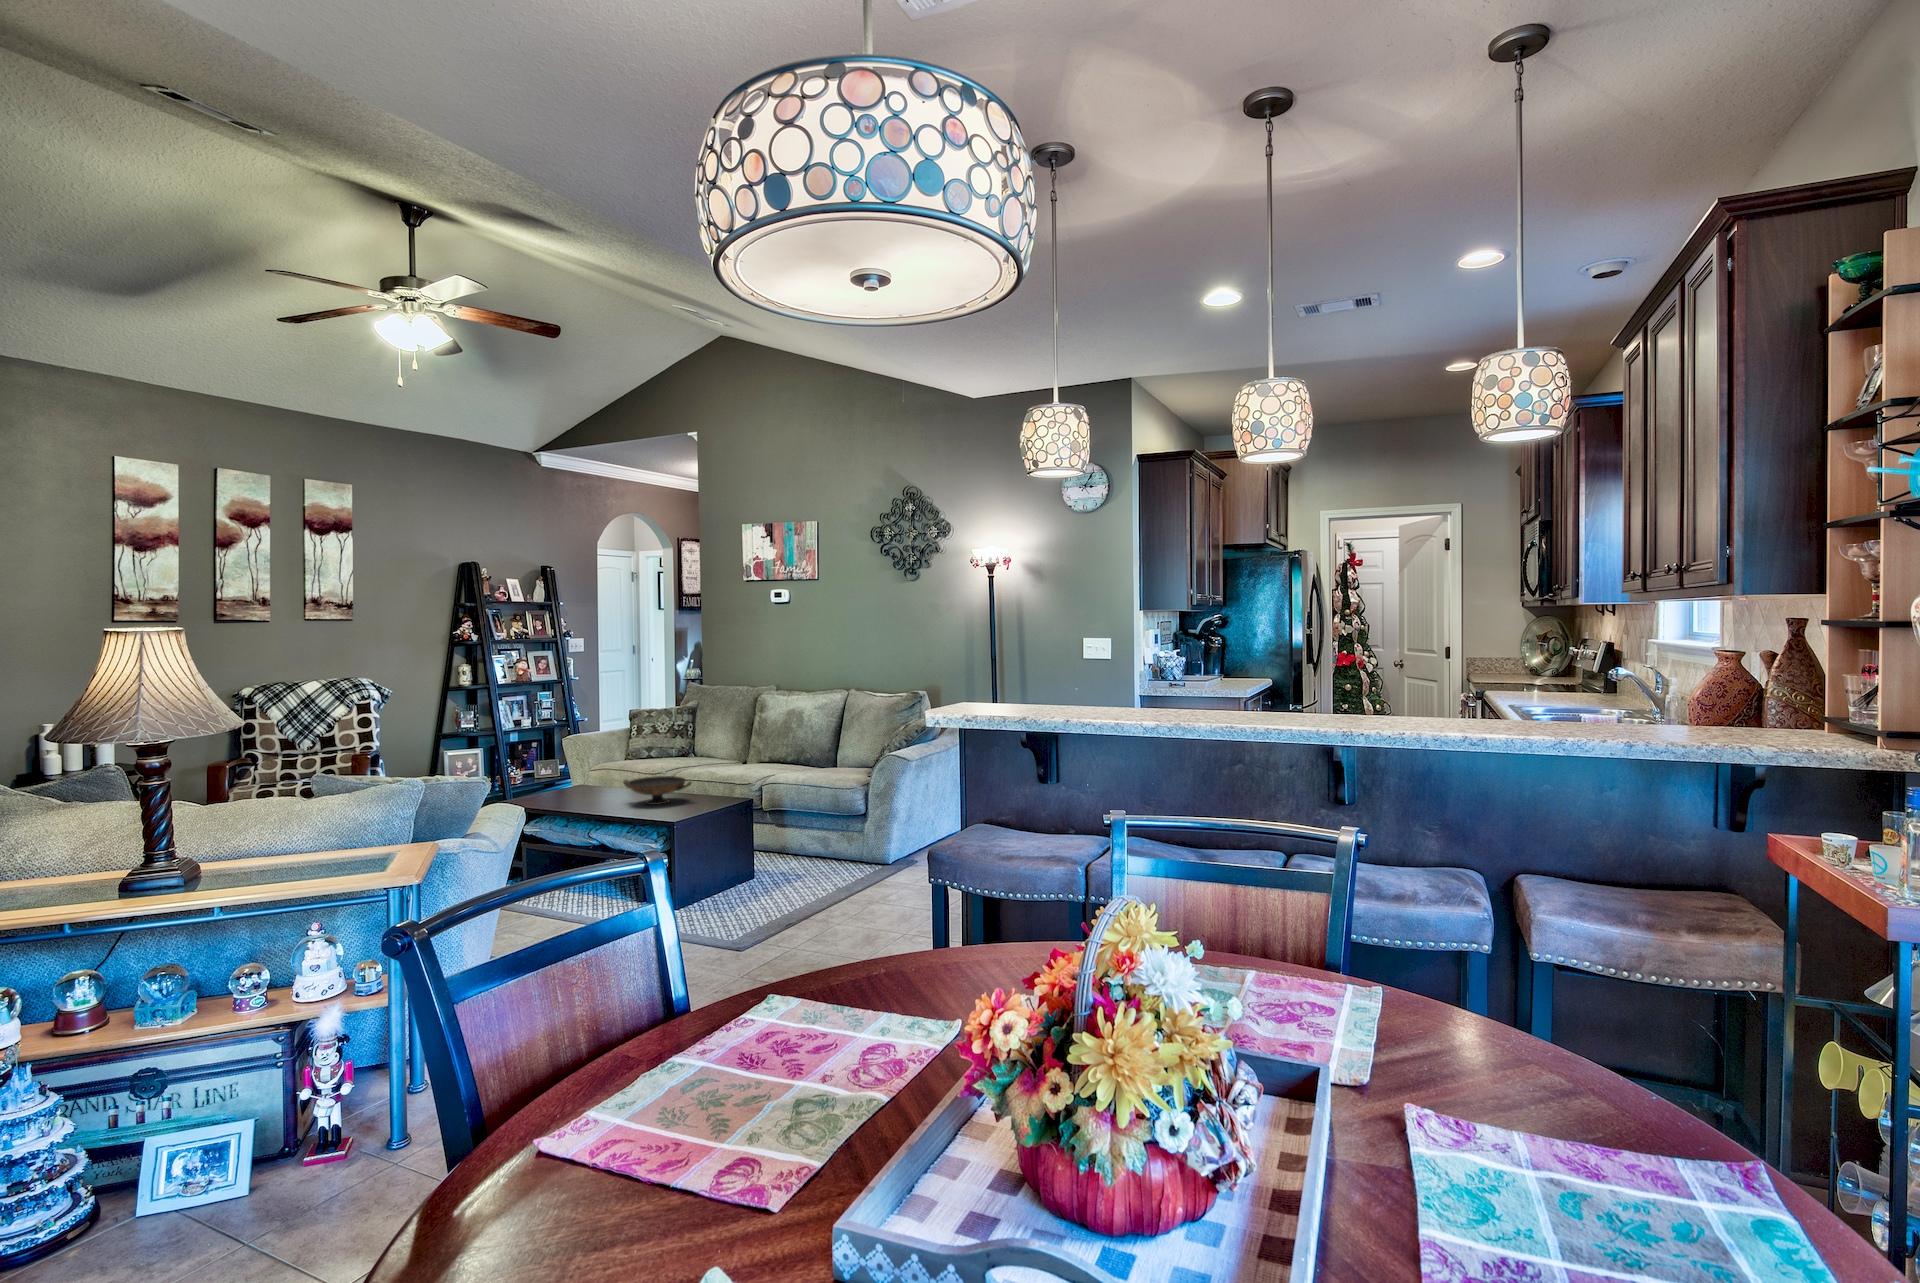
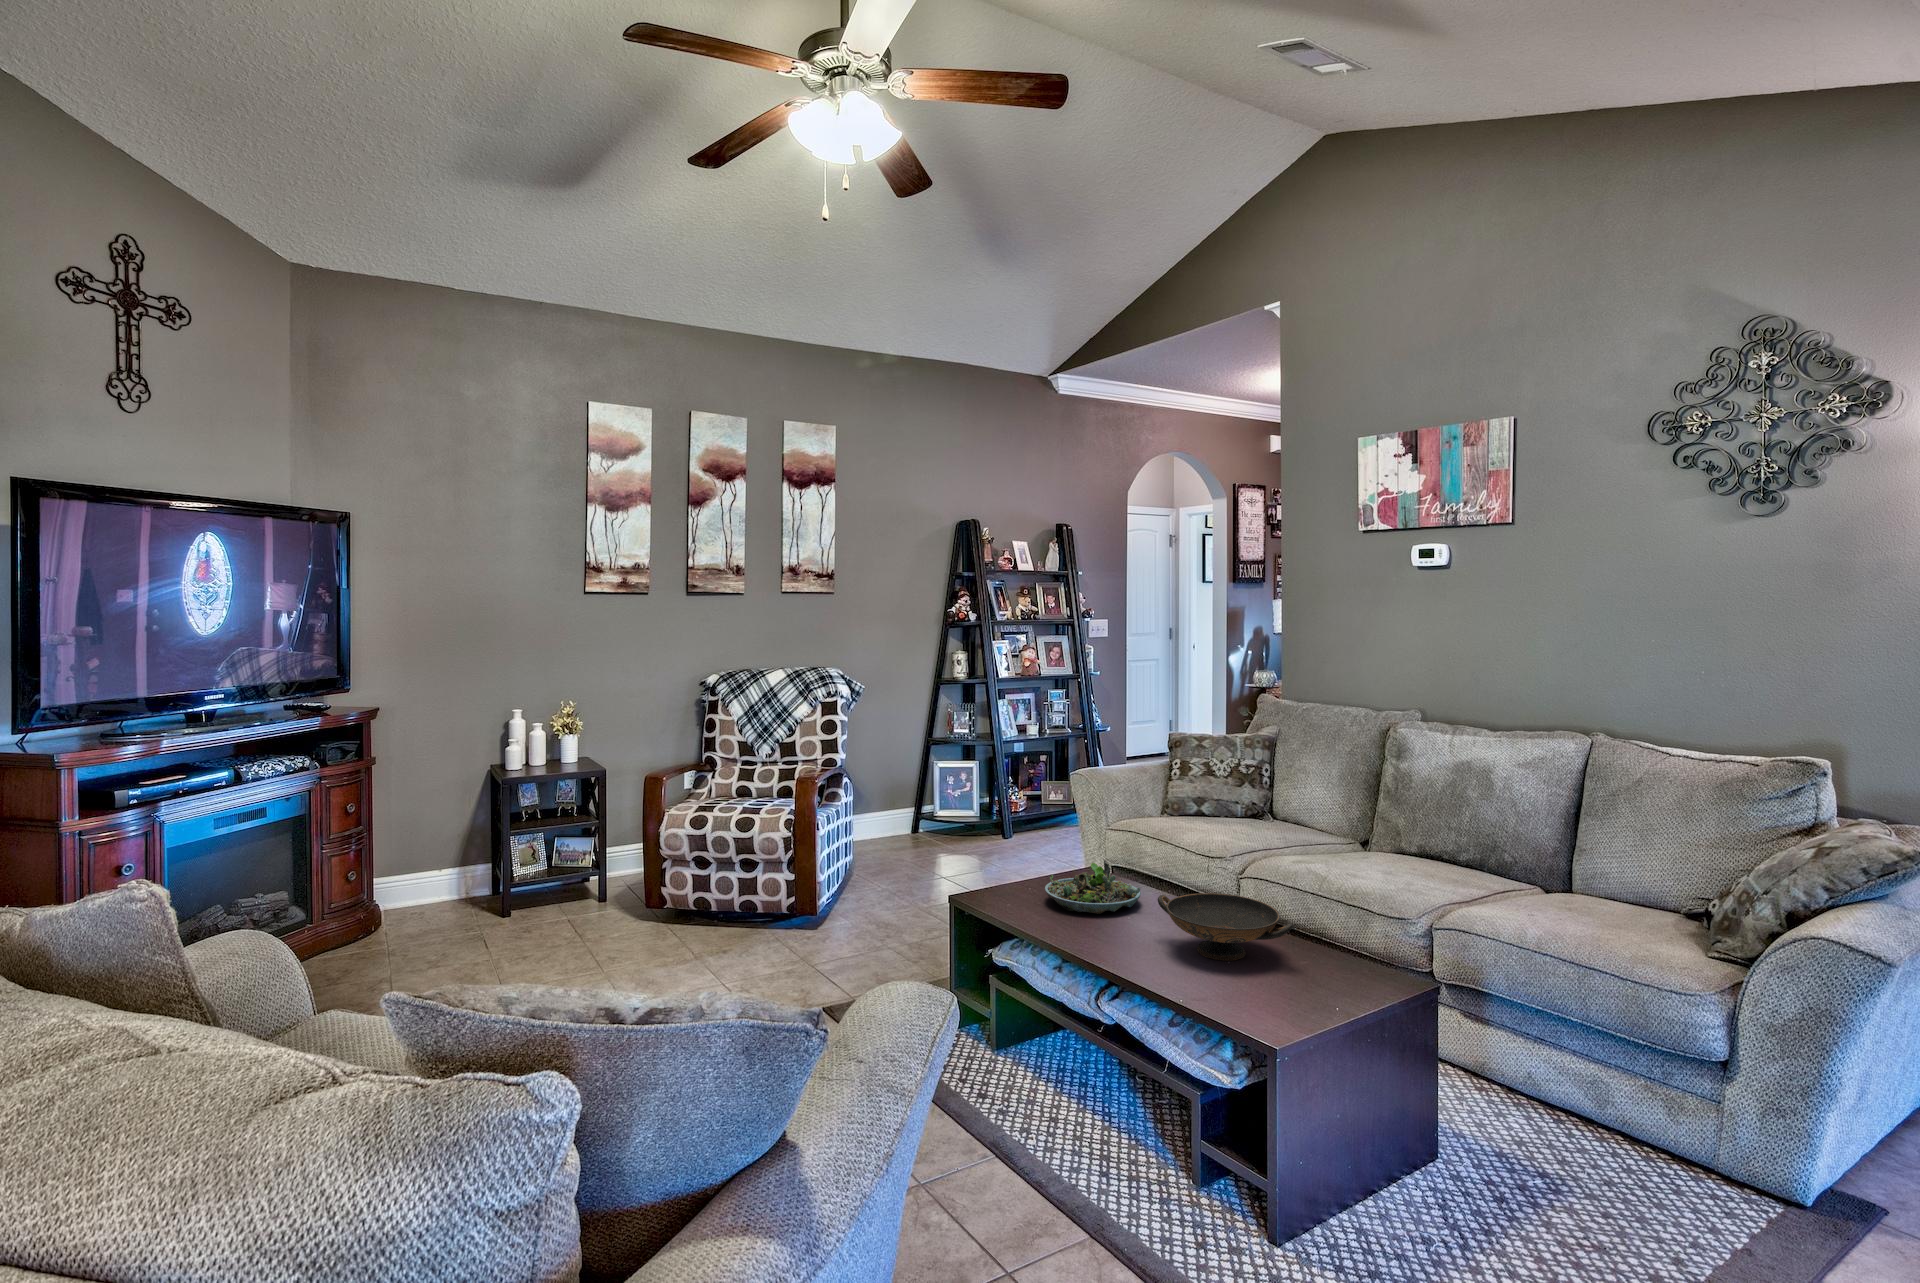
succulent planter: none [555,772,614,800] -> present [1045,859,1141,914]

